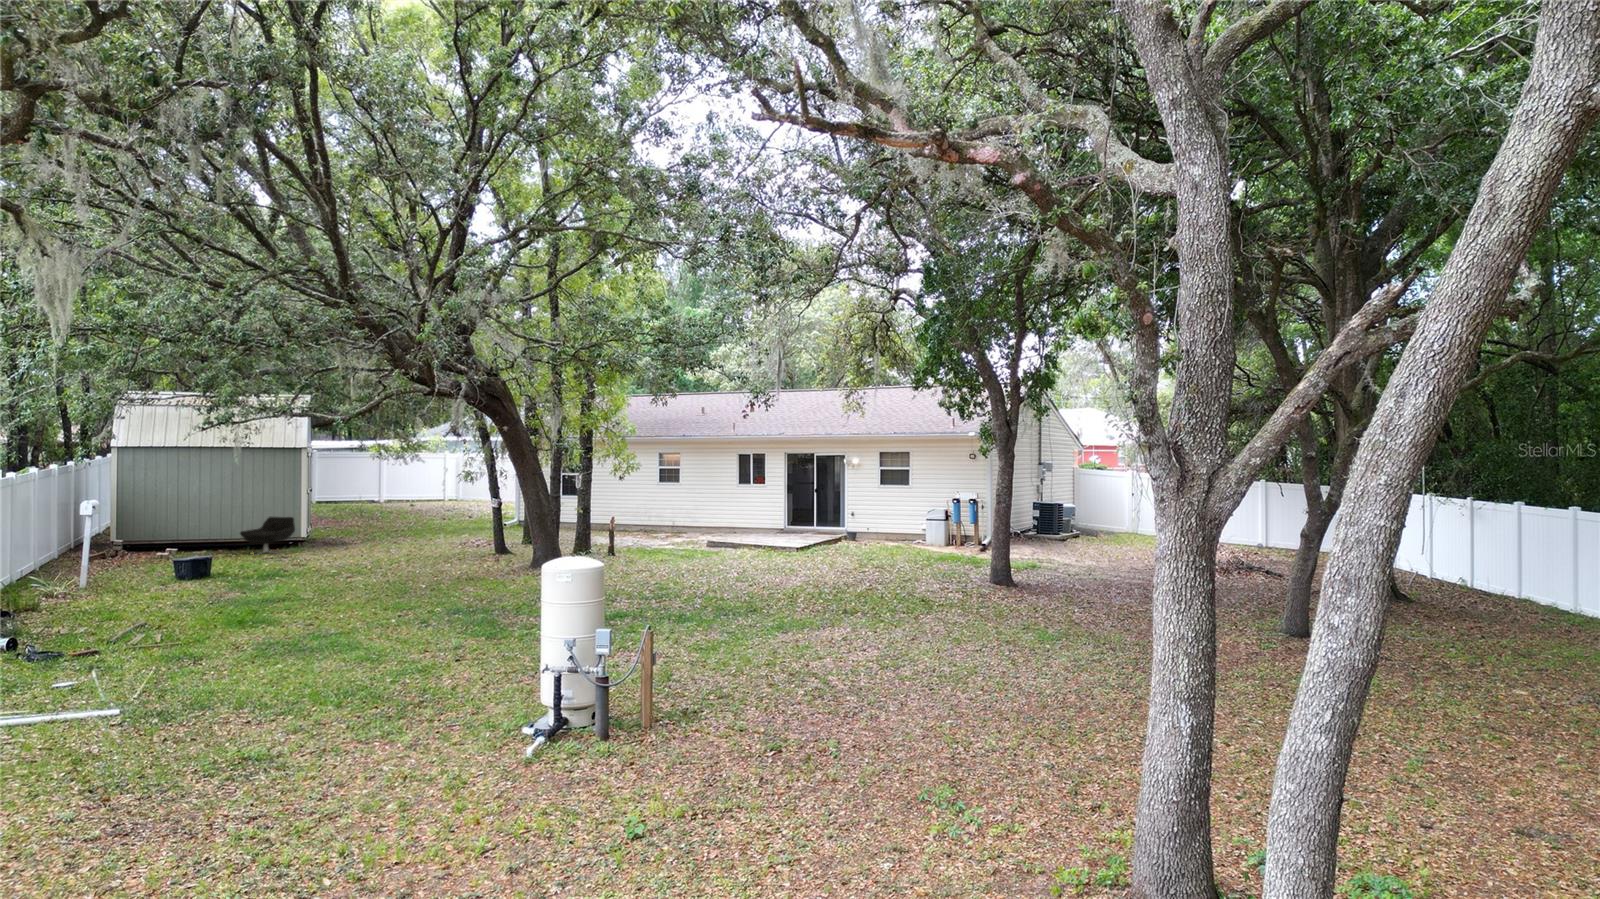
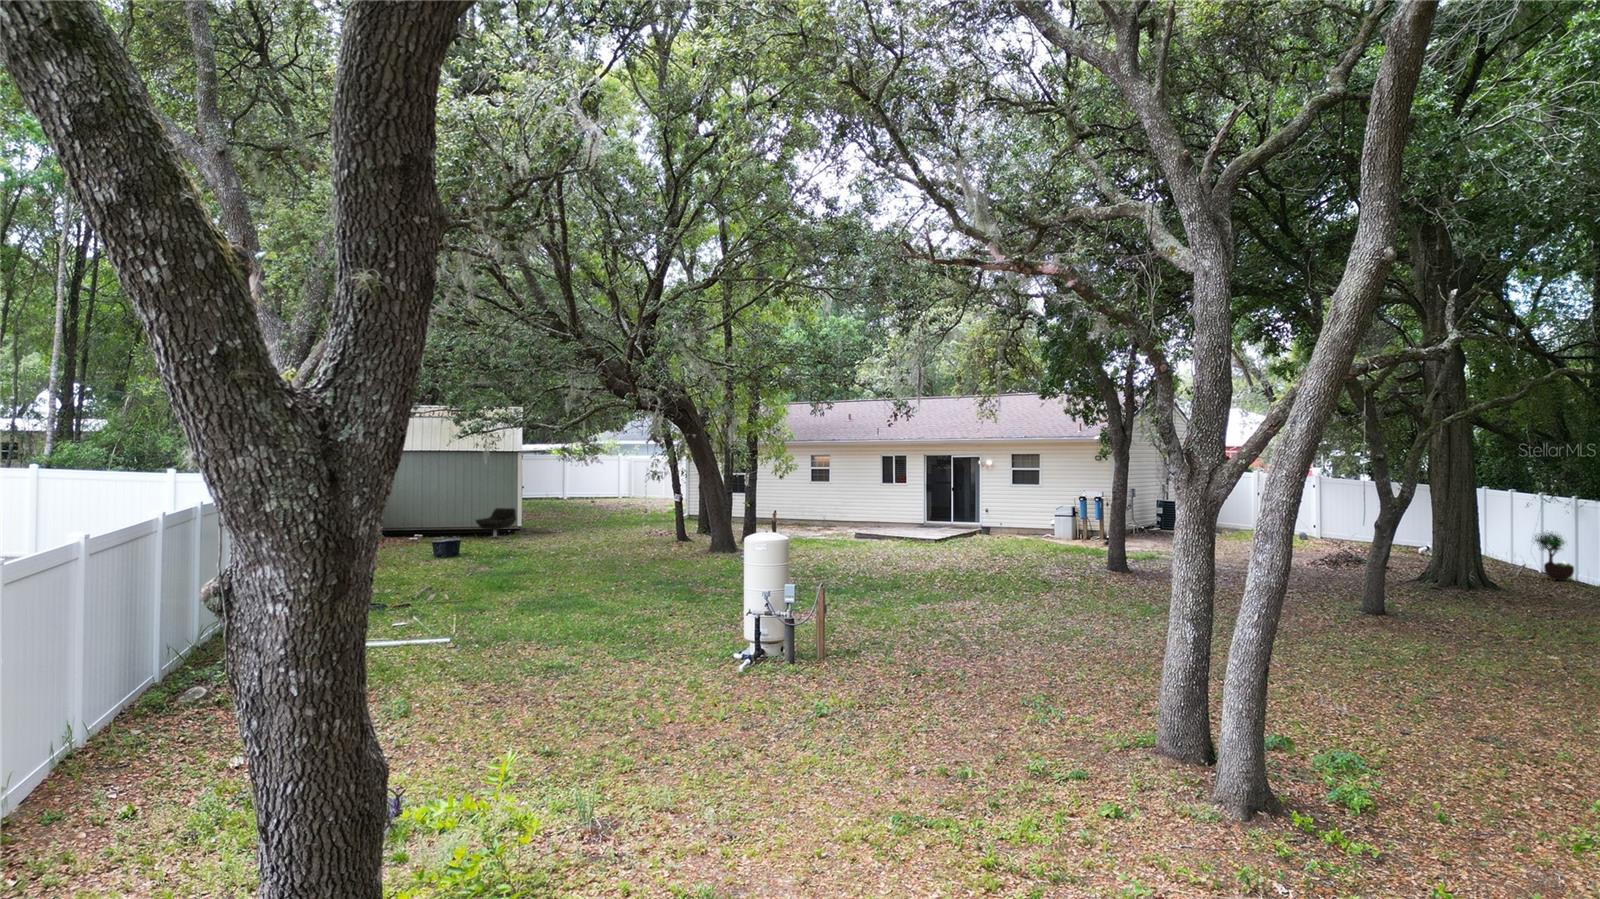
potted tree: none [1414,530,1457,585] -> present [1535,532,1574,581]

